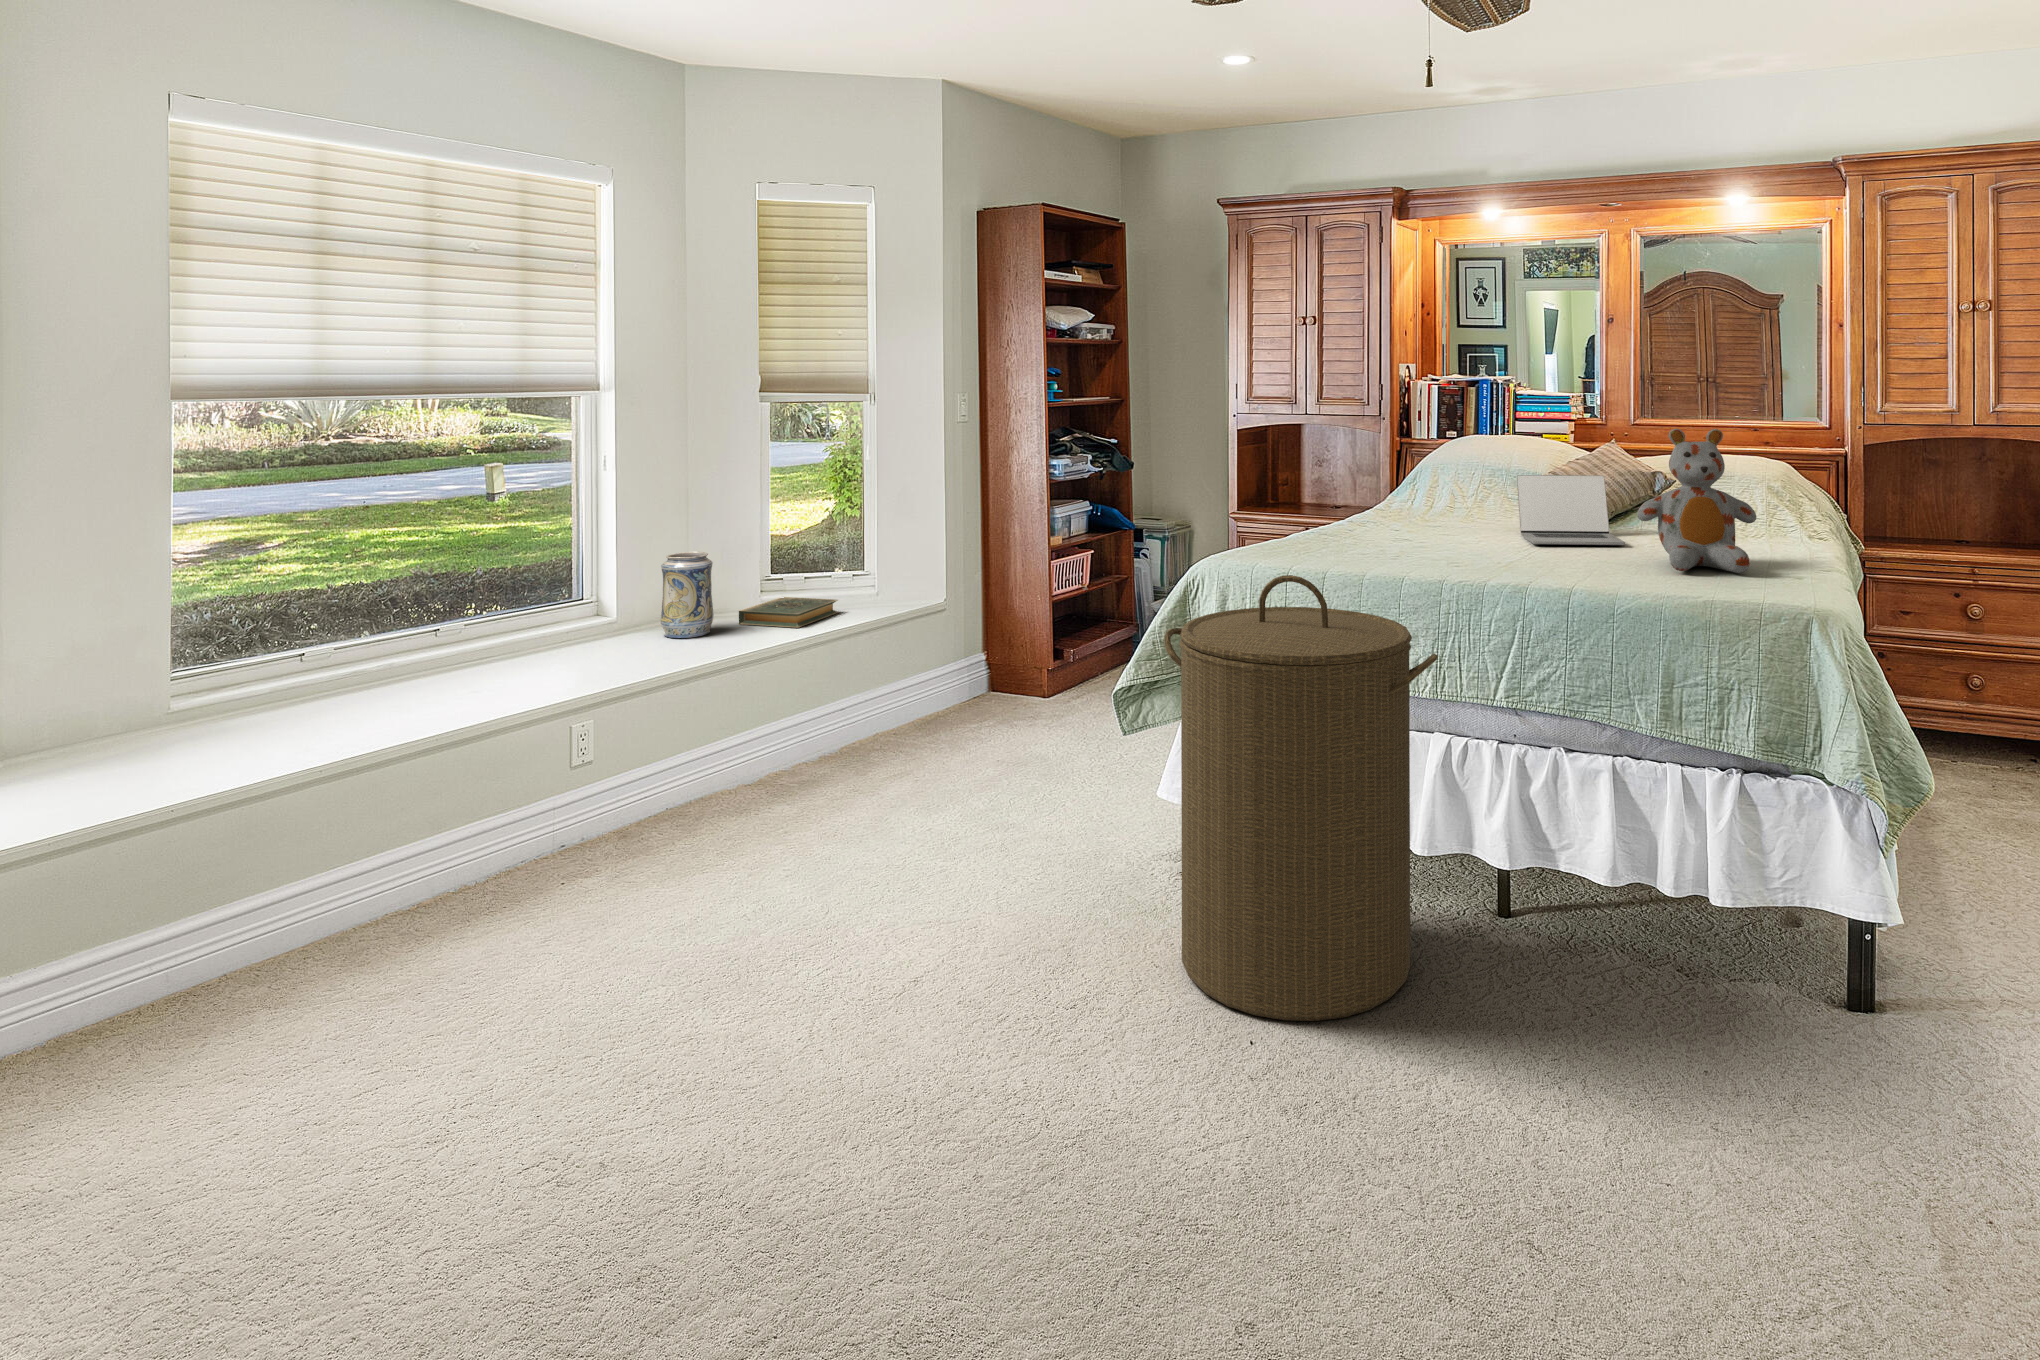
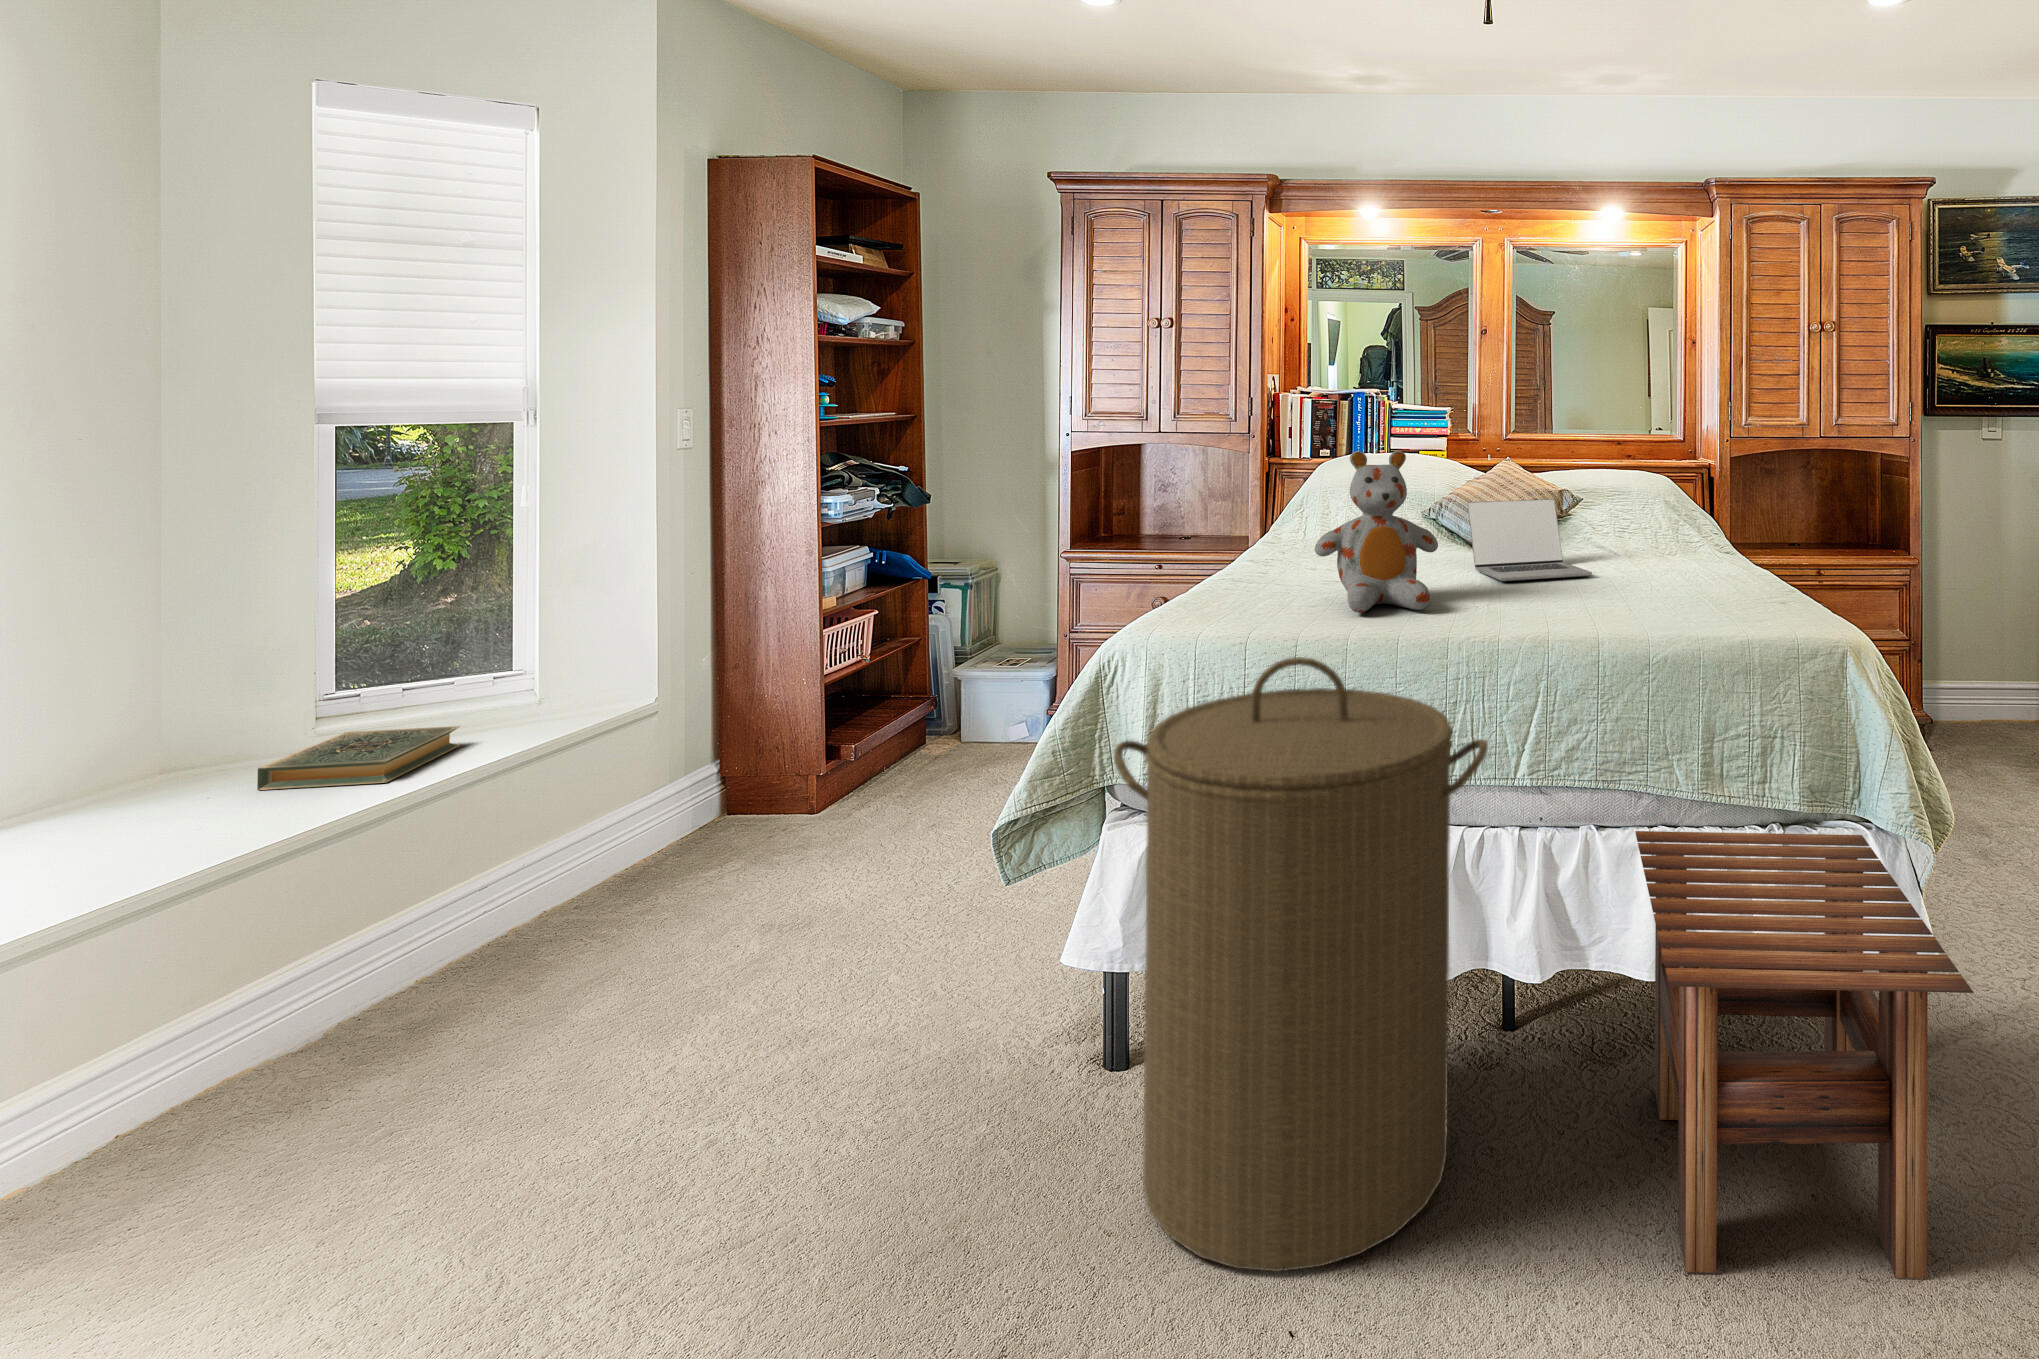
stuffed bear: present [1637,429,1756,573] -> present [1315,450,1438,613]
decorative vase: present [661,552,714,638] -> none [79,680,203,836]
side table: none [1532,758,1819,1158] -> present [1635,831,1974,1279]

